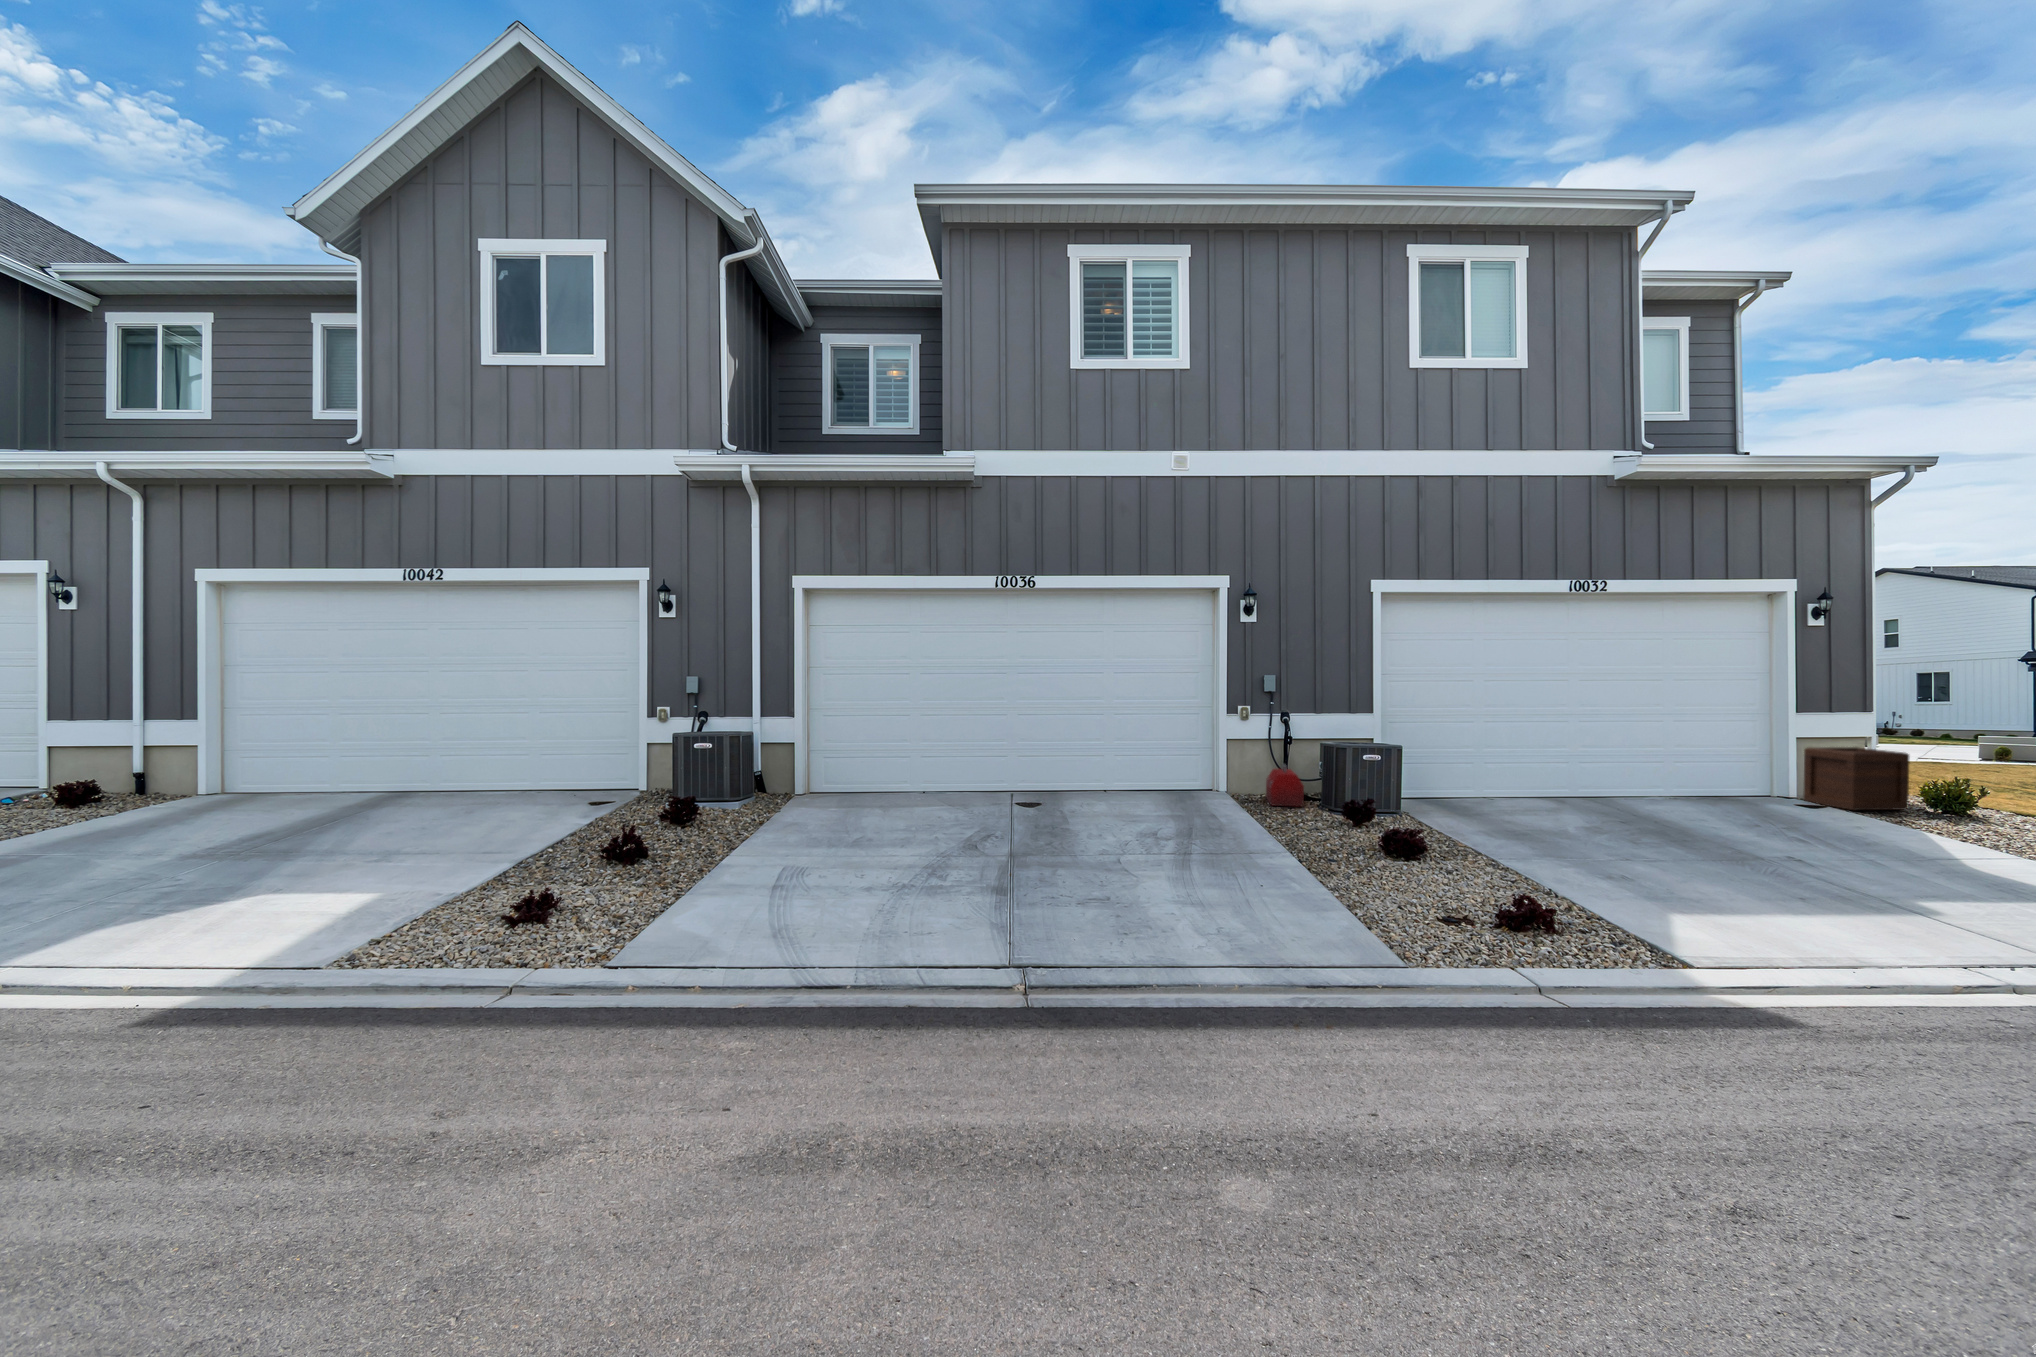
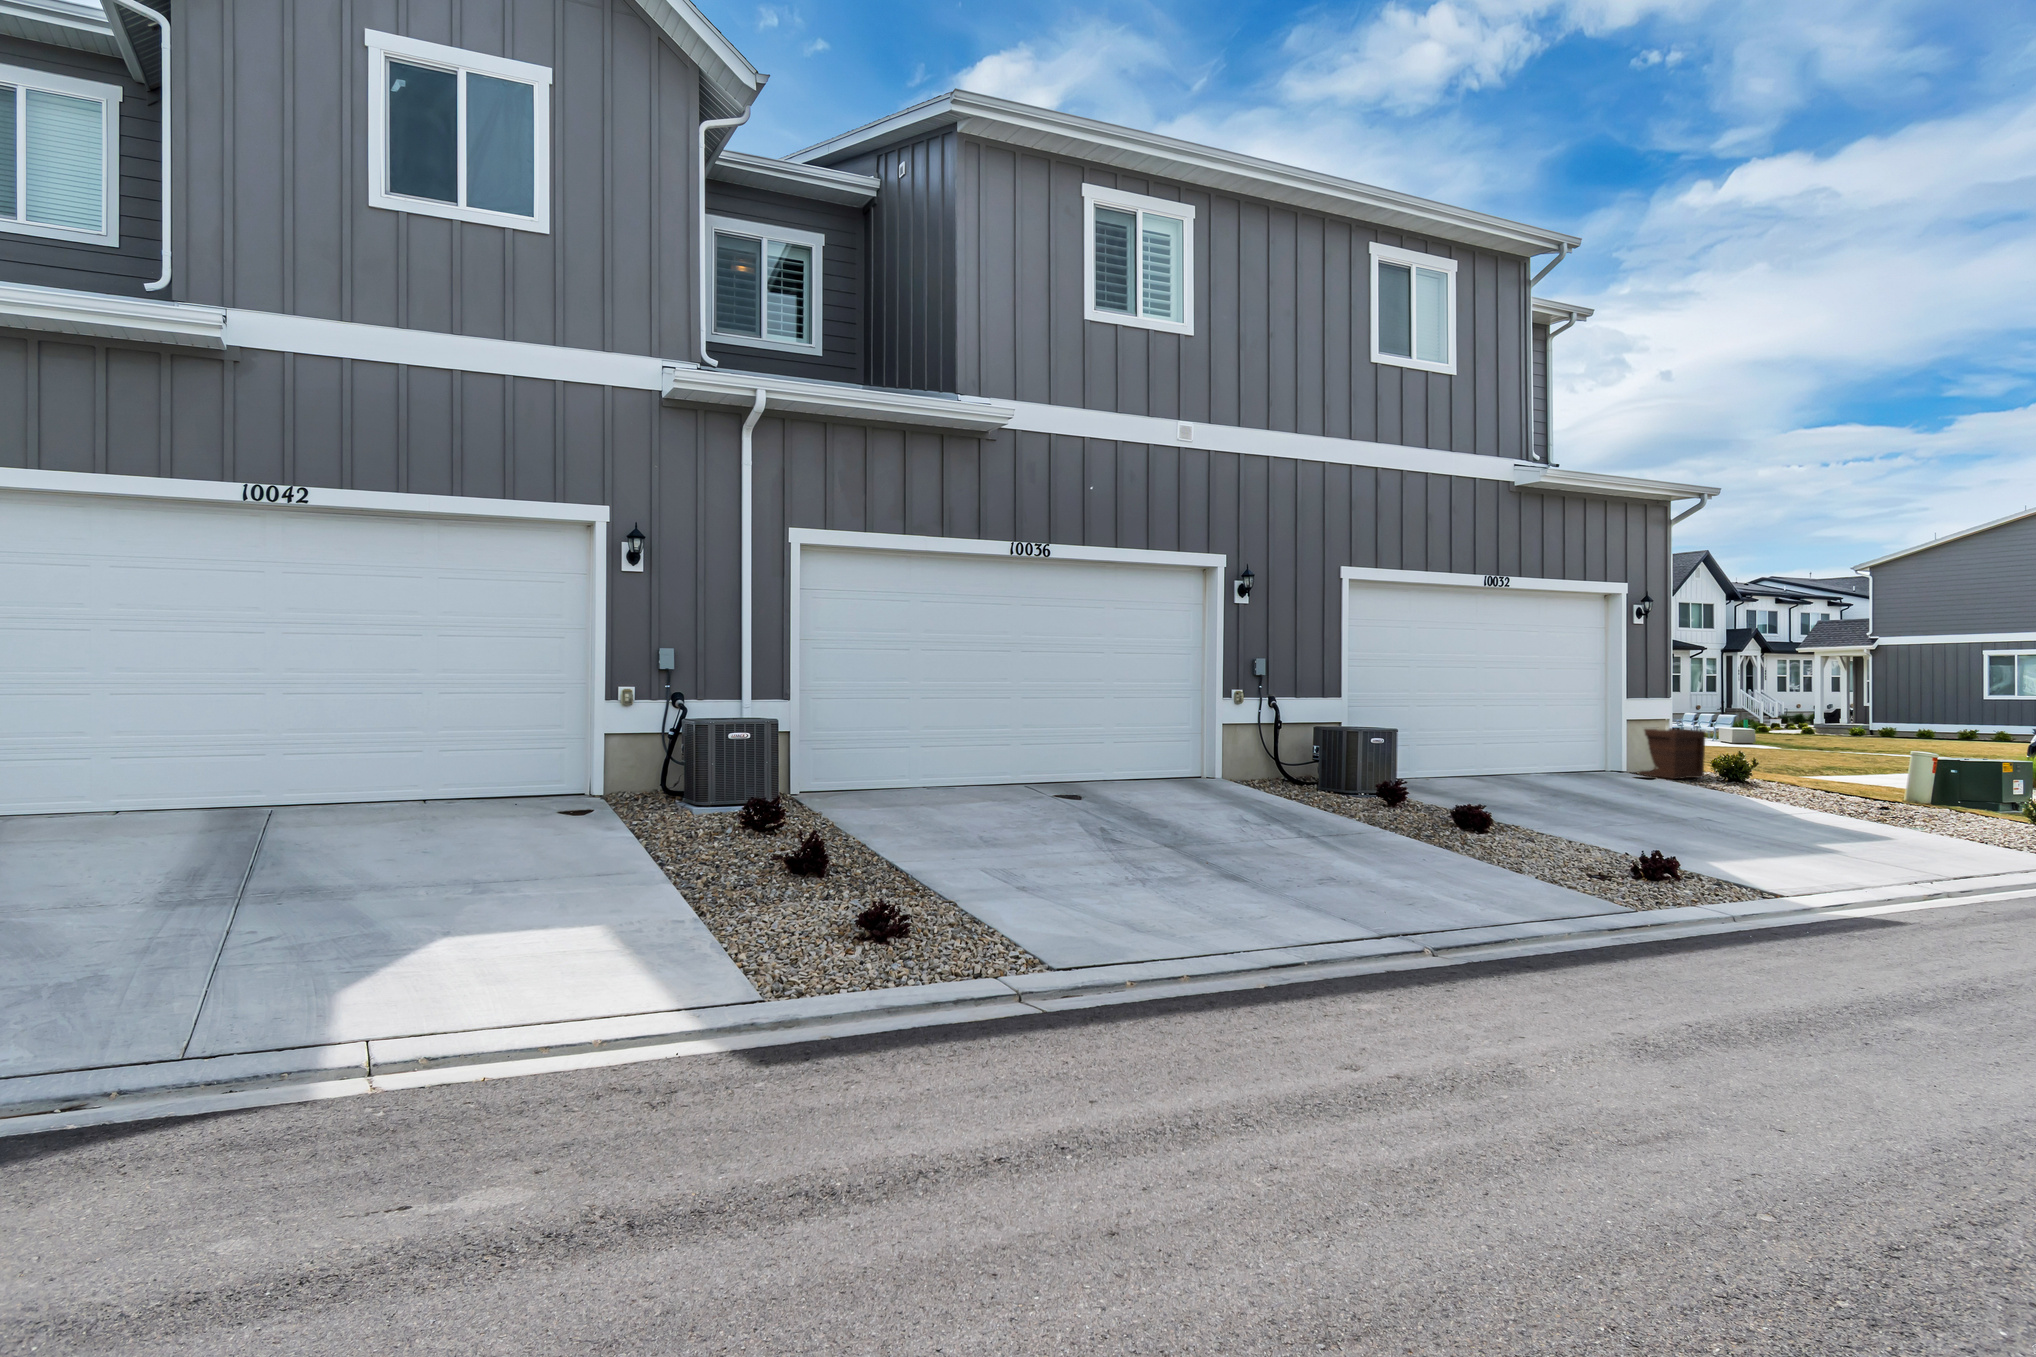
toolbox: present [1266,764,1304,806] -> none [1256,748,1307,789]

